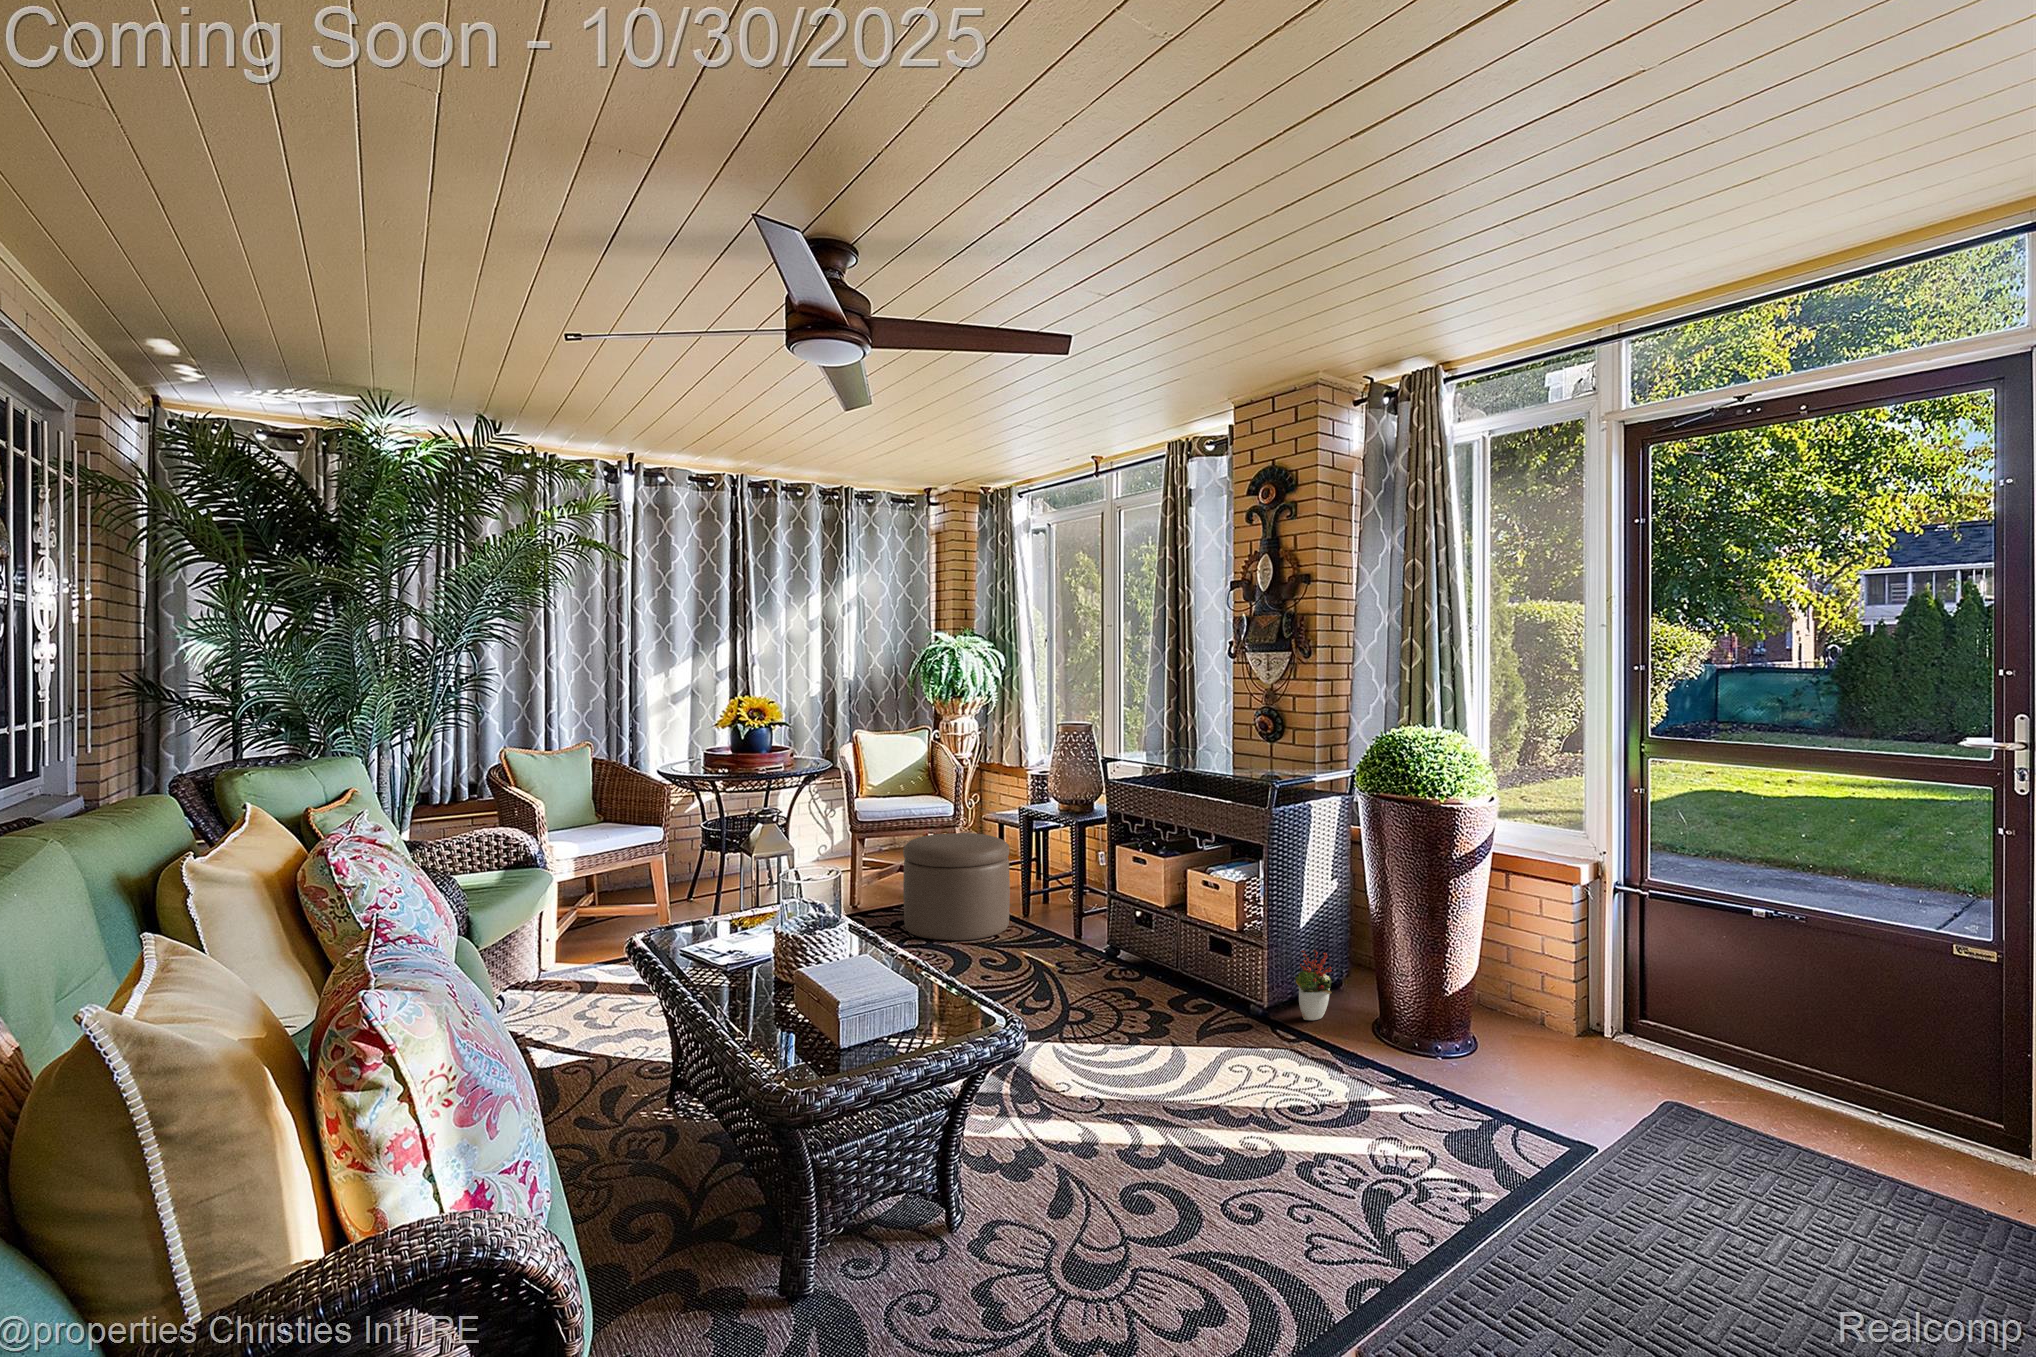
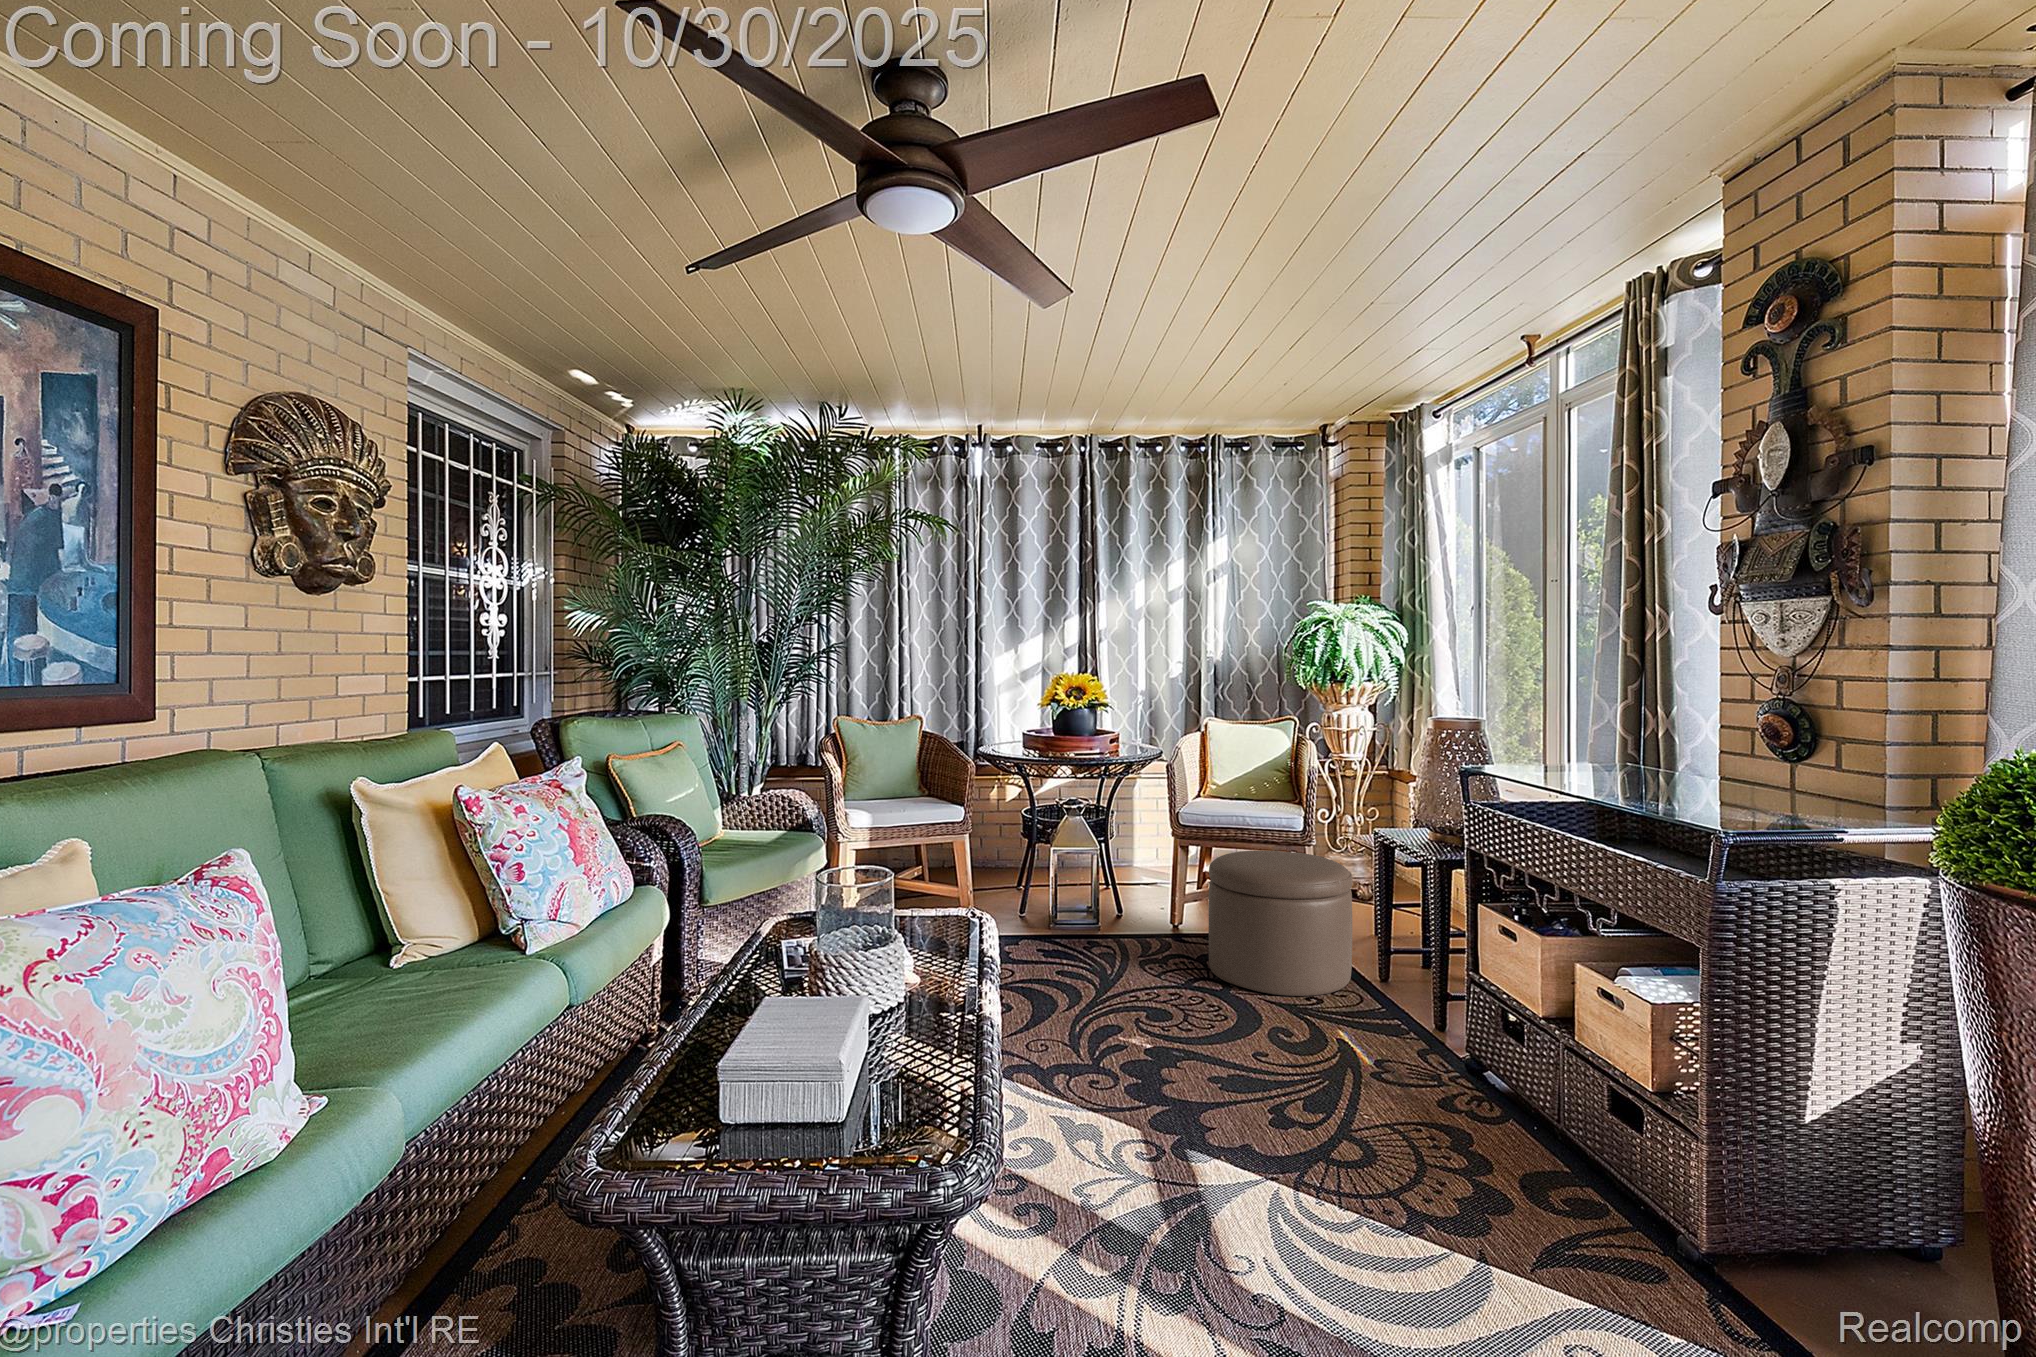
decorative plant: present [1296,950,1332,1020] -> none [1775,1148,1870,1292]

